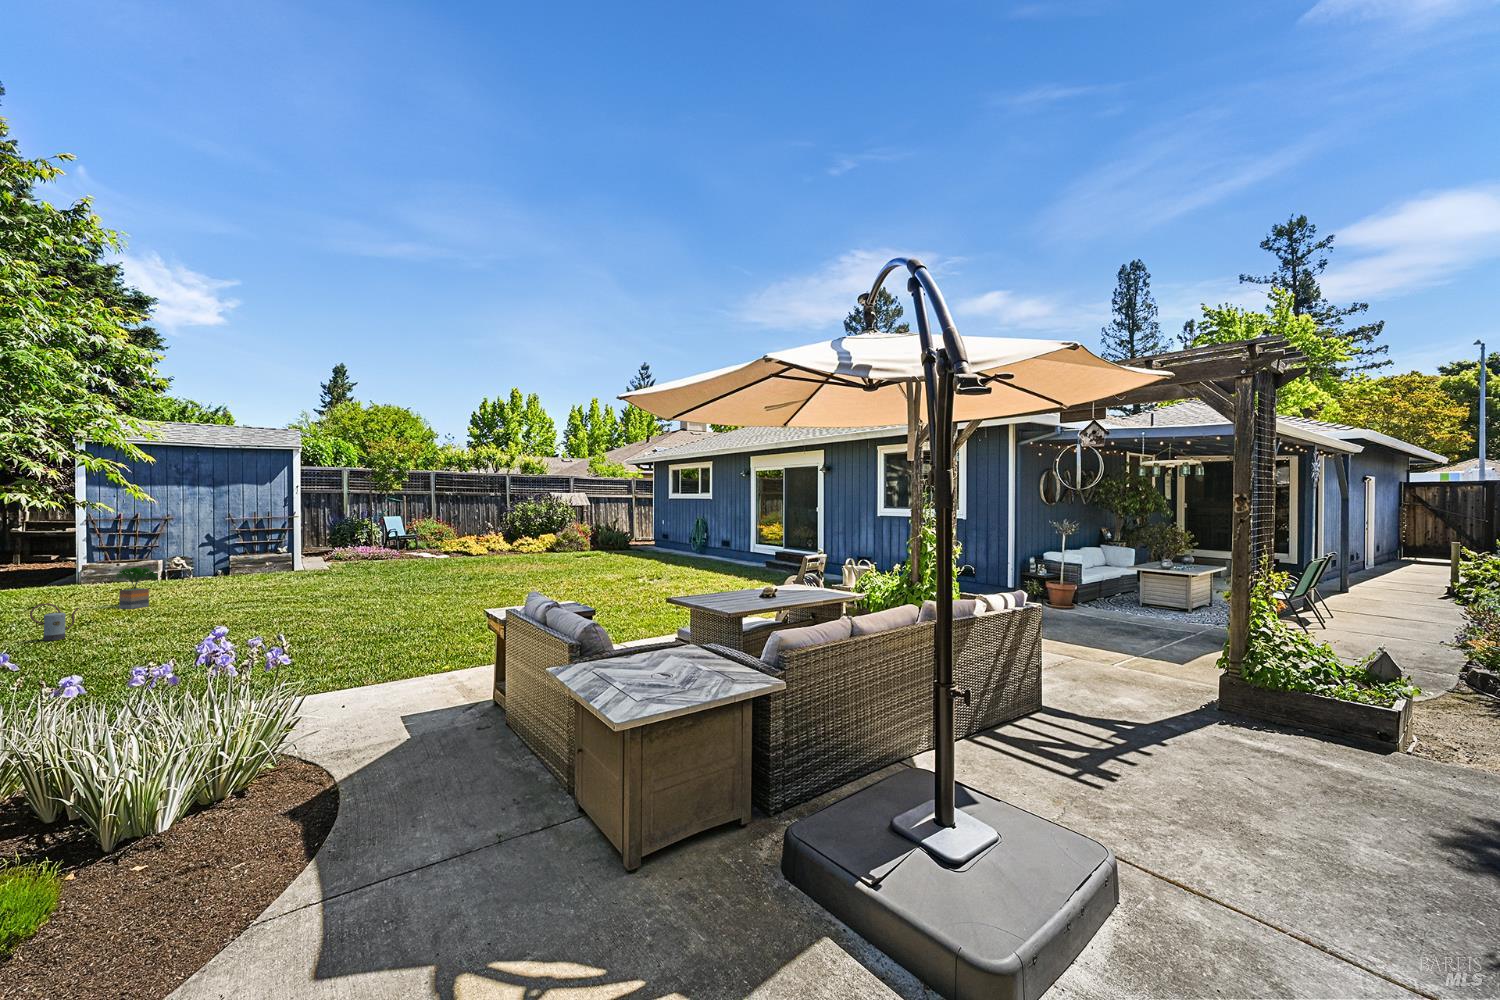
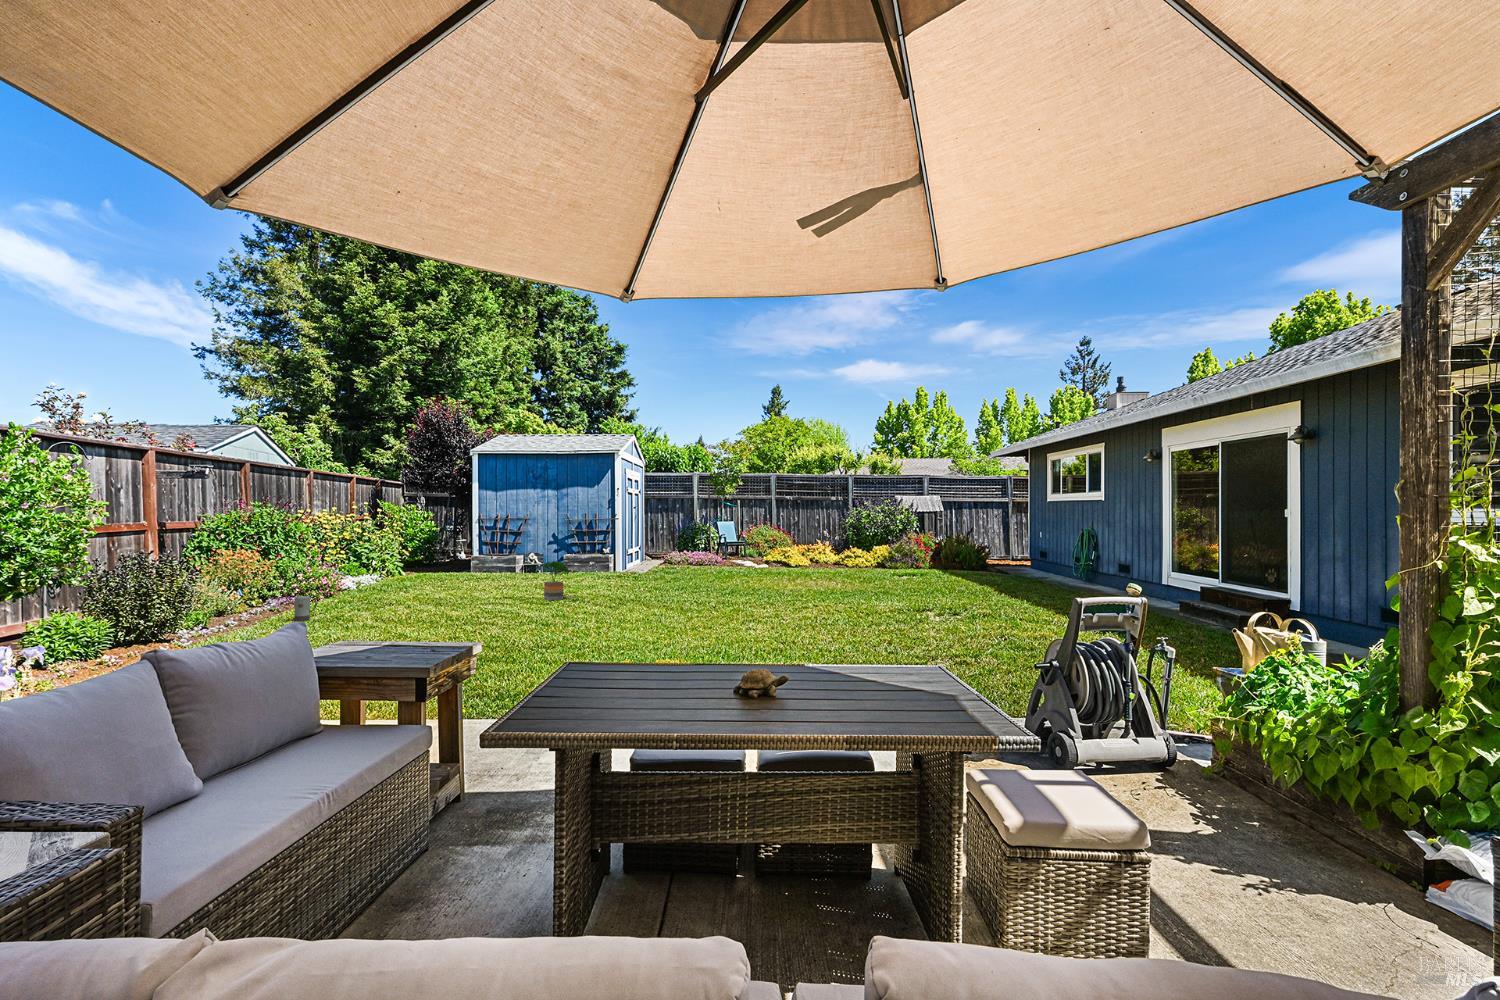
potted tree: present [116,567,157,609] -> present [542,561,569,600]

